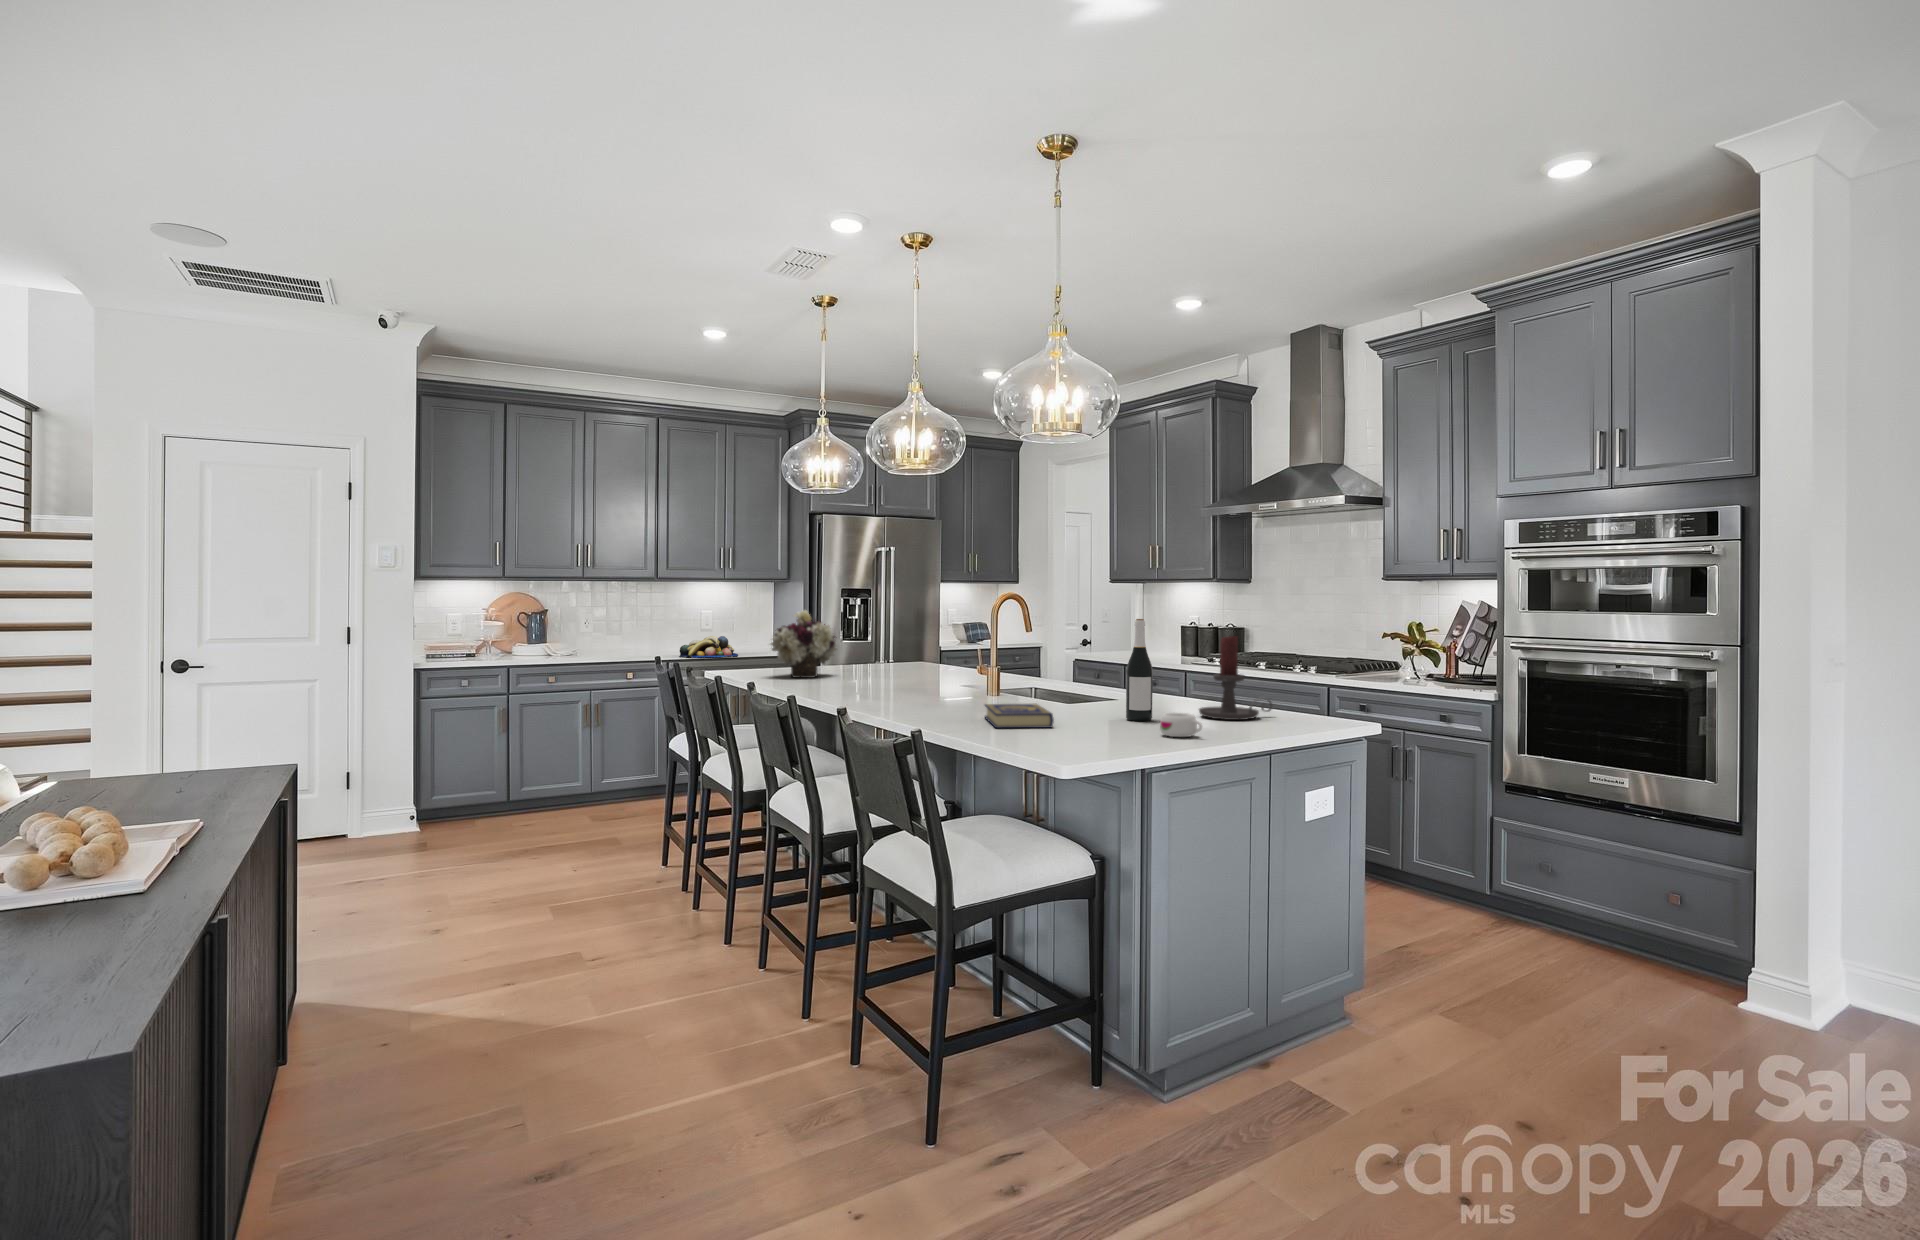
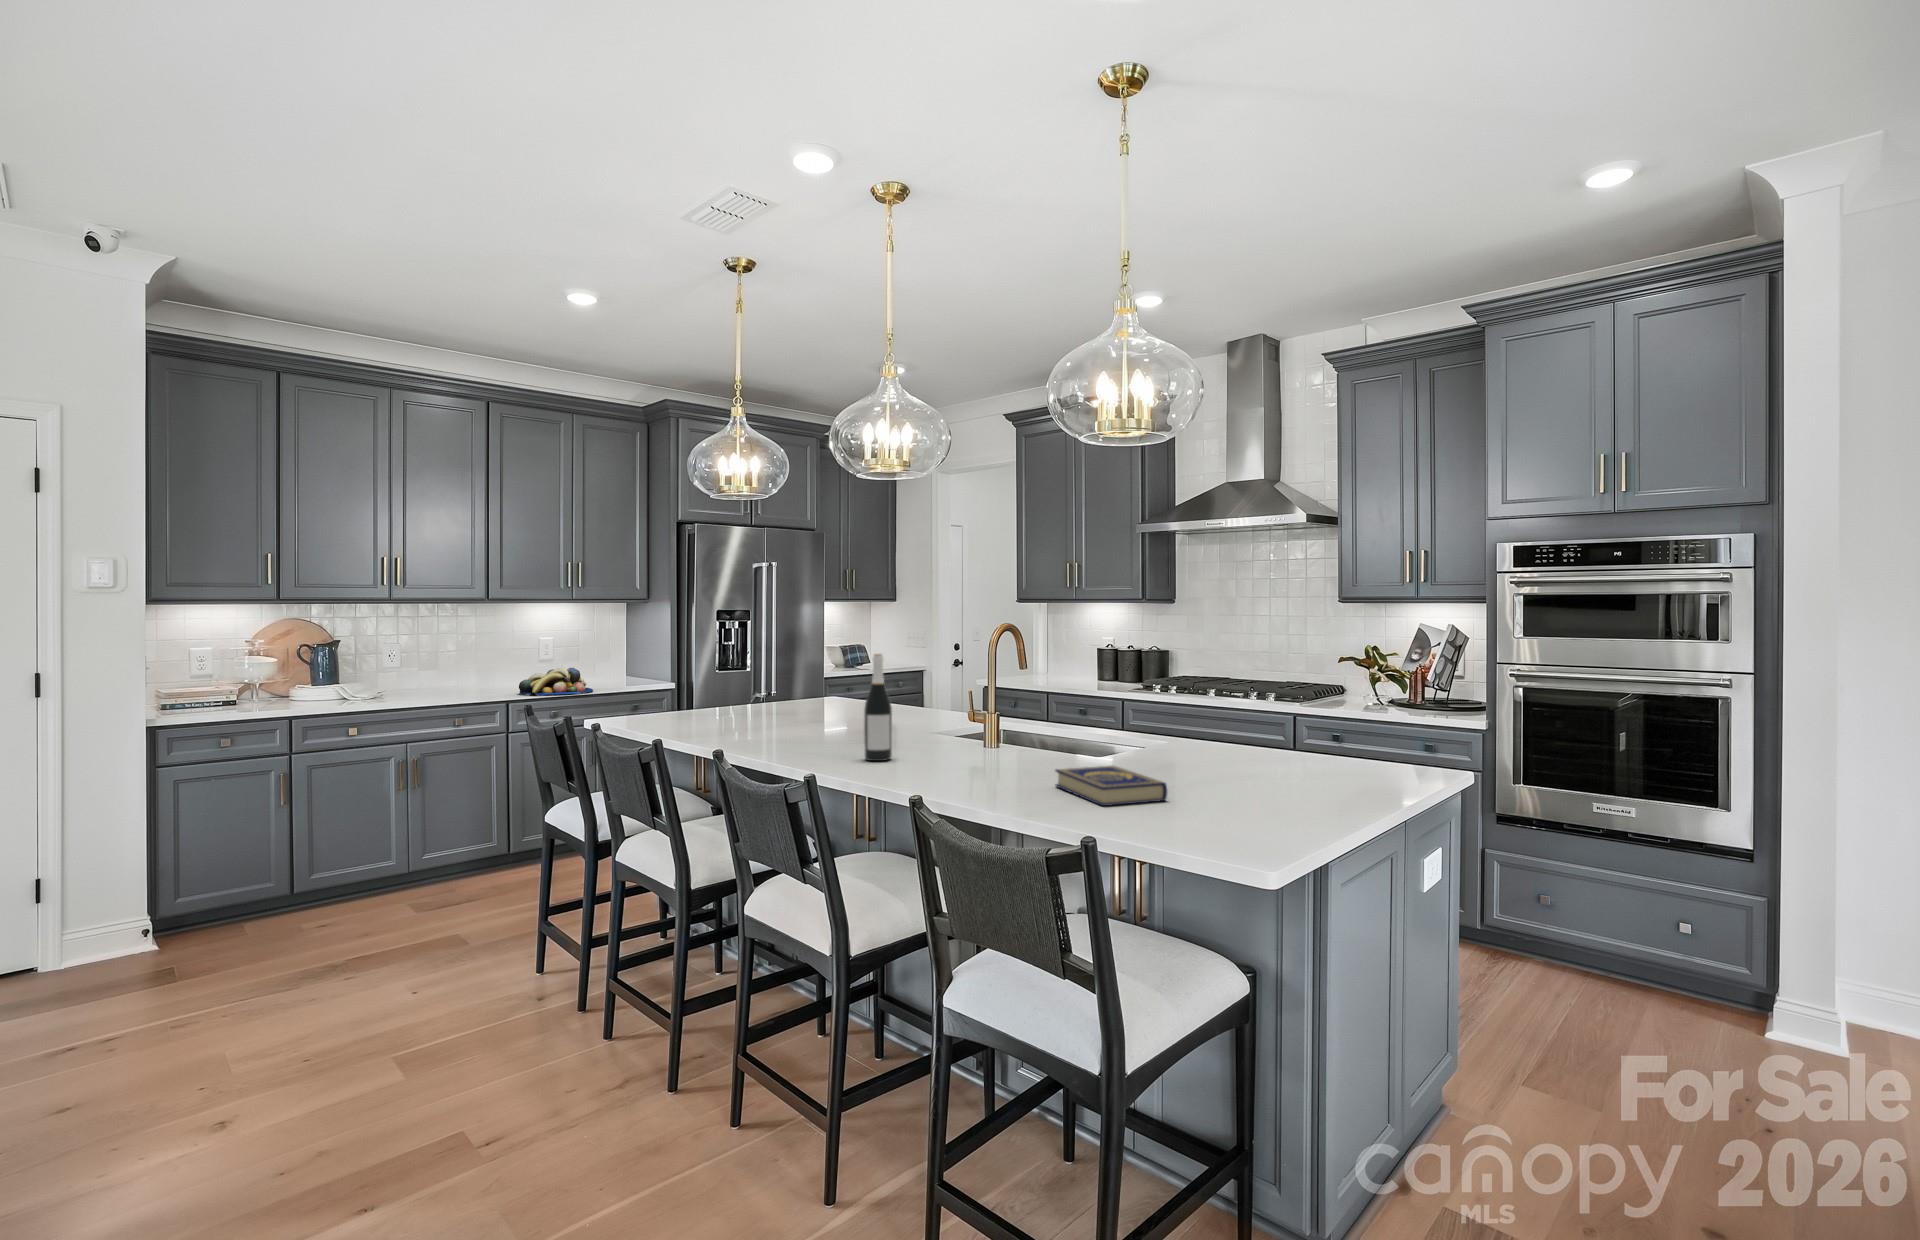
flower arrangement: present [770,610,837,678] -> none [680,642,762,725]
wine bottle: present [1126,619,1153,721] -> present [864,654,892,761]
candle holder: present [1199,636,1272,720] -> none [1285,676,1363,775]
mug: present [1160,713,1202,737] -> none [1310,778,1370,810]

